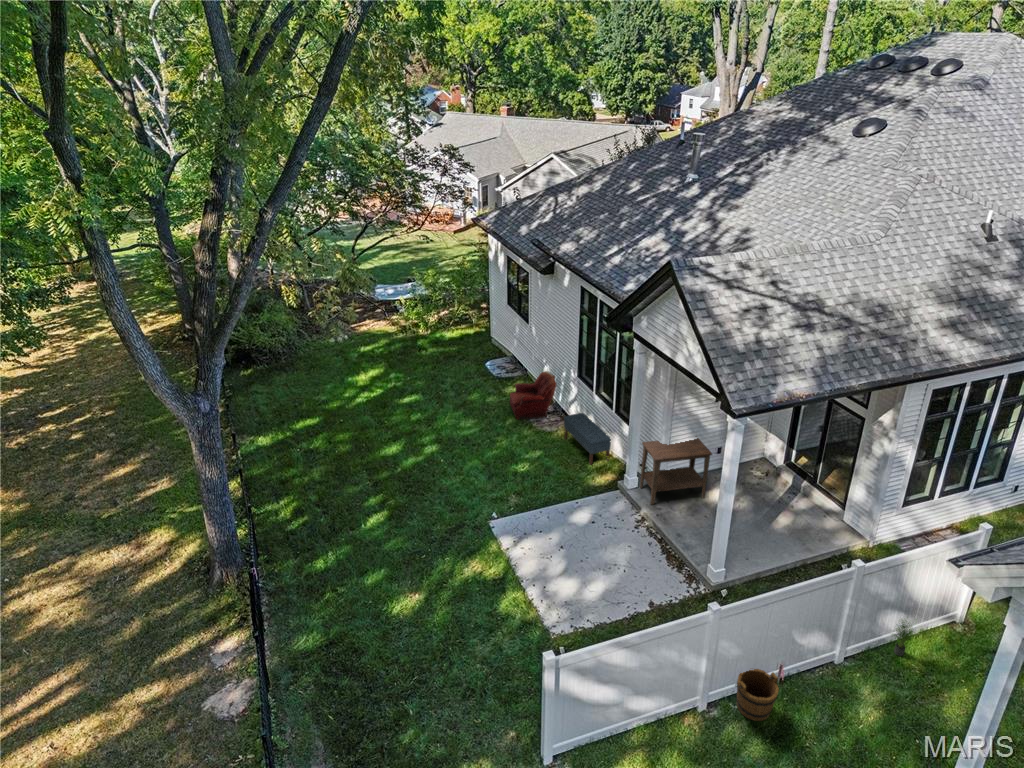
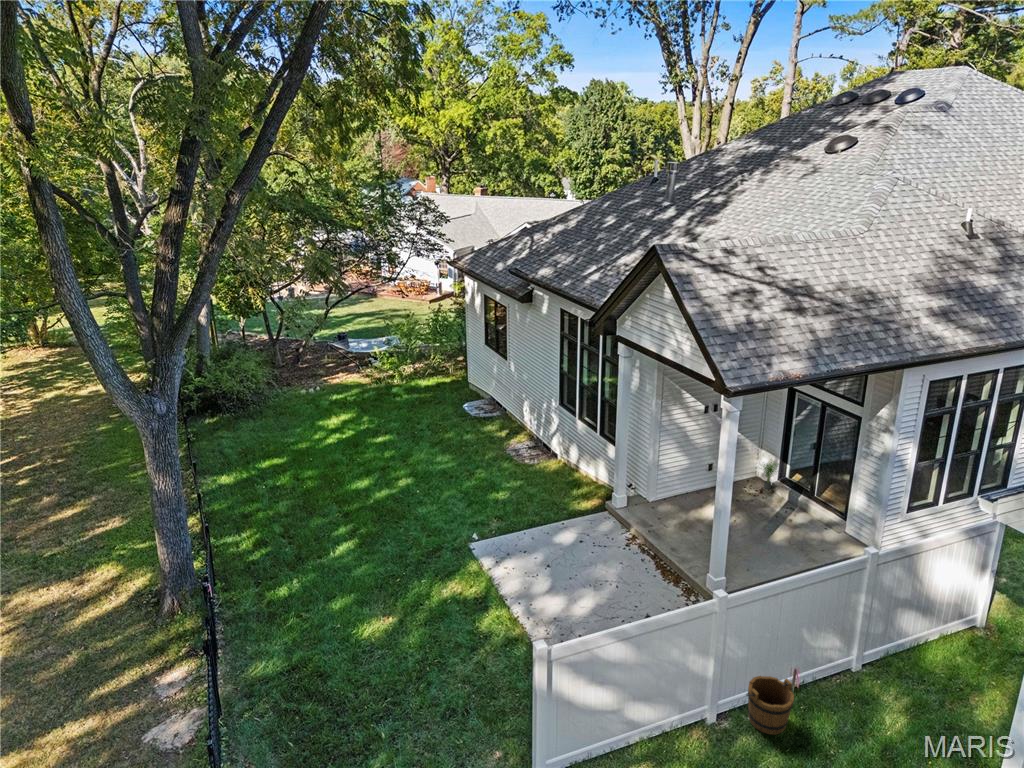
armchair: present [510,371,557,420] -> none [489,400,539,451]
bench: present [564,413,611,465] -> none [547,439,598,491]
side table: present [640,436,712,505] -> none [630,452,705,524]
potted plant: present [894,620,916,656] -> present [763,462,779,489]

